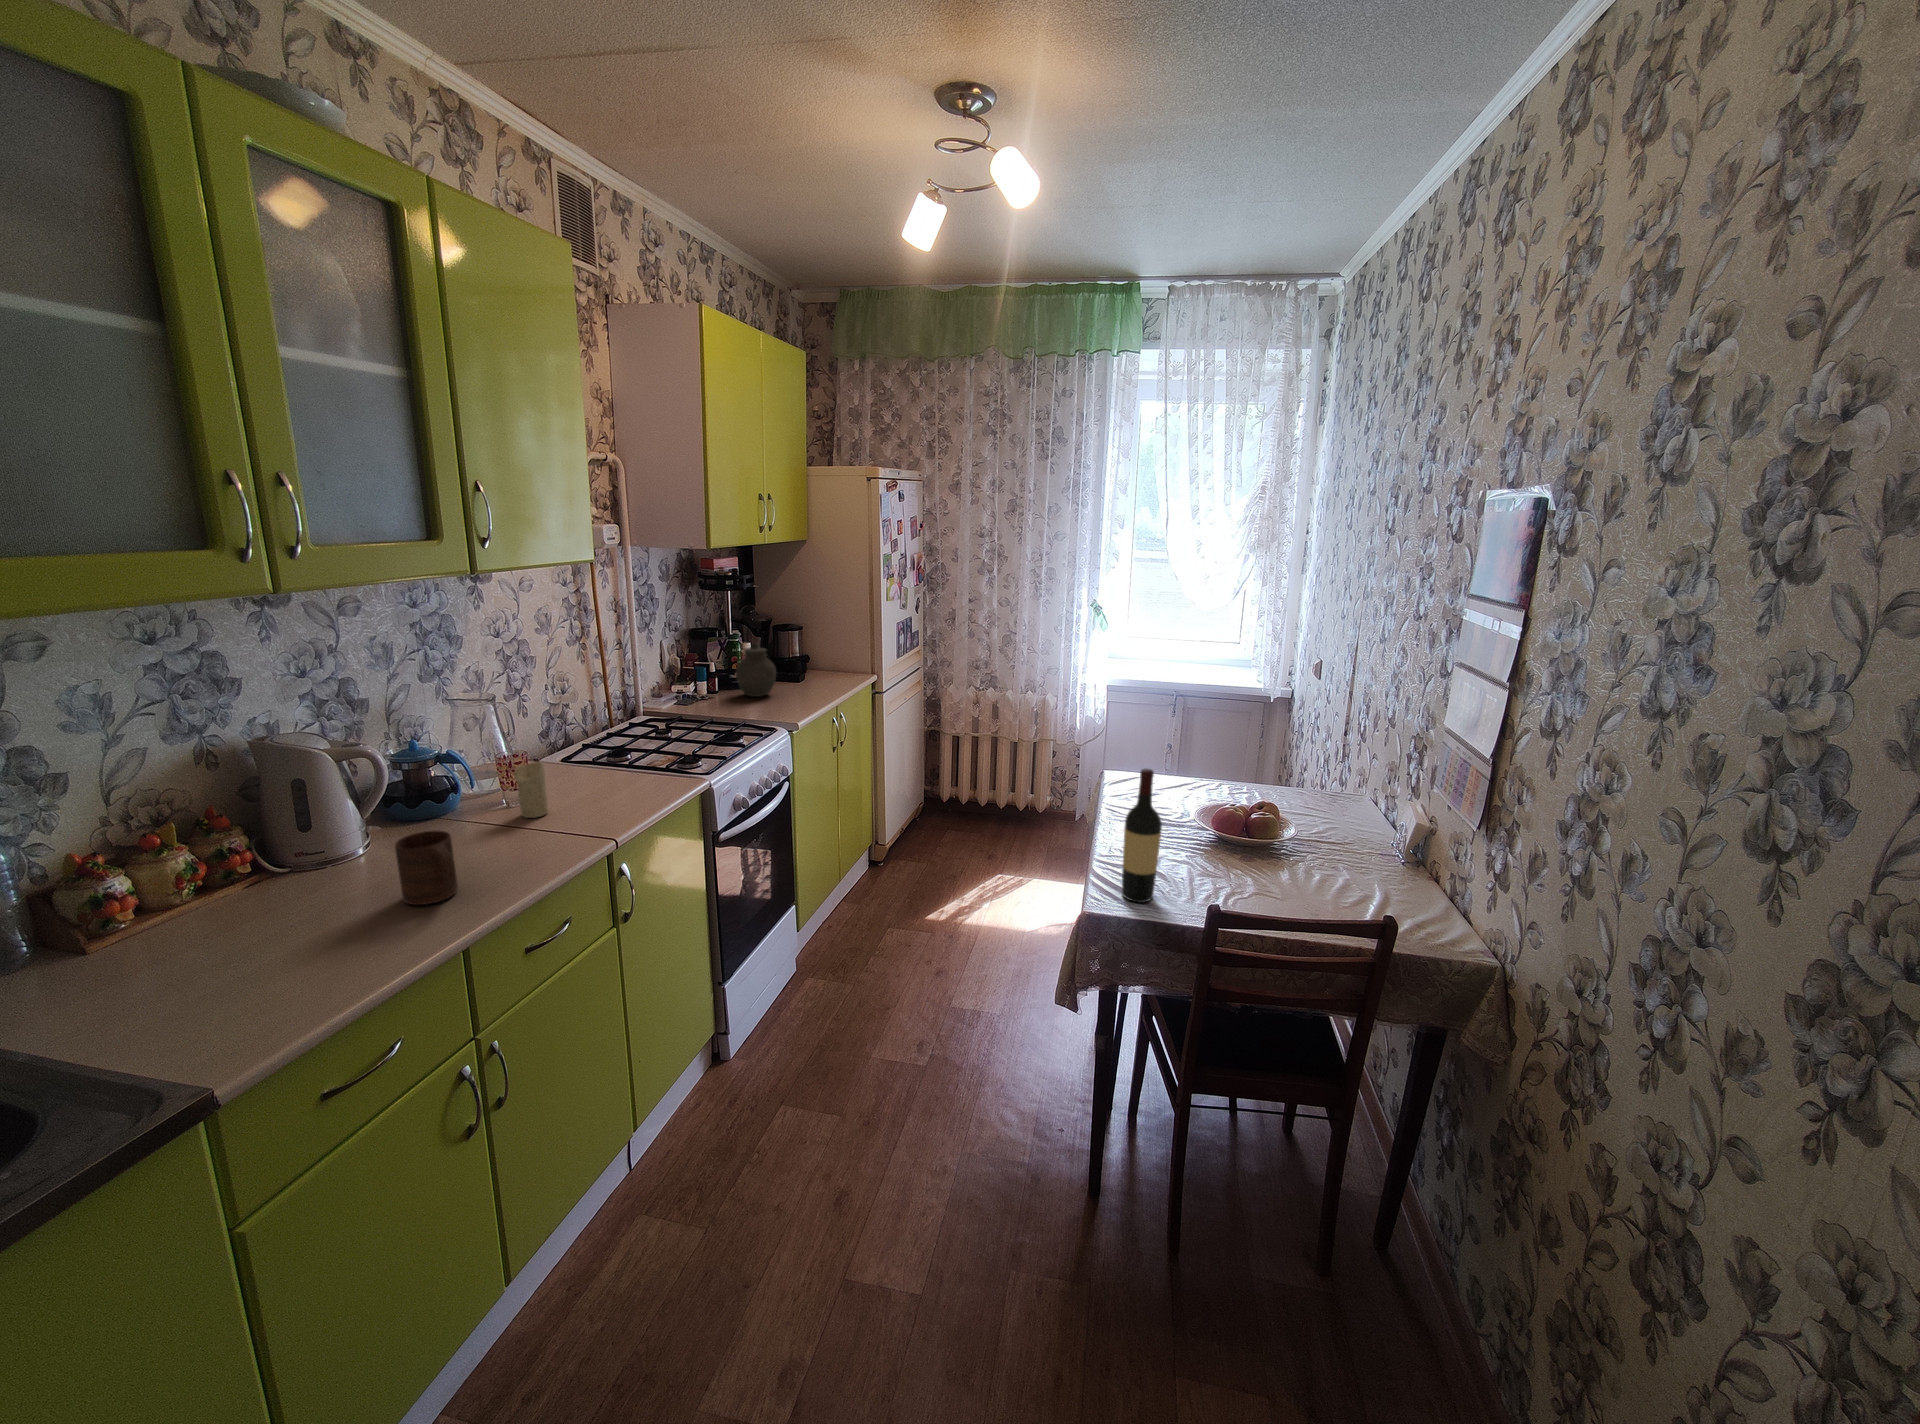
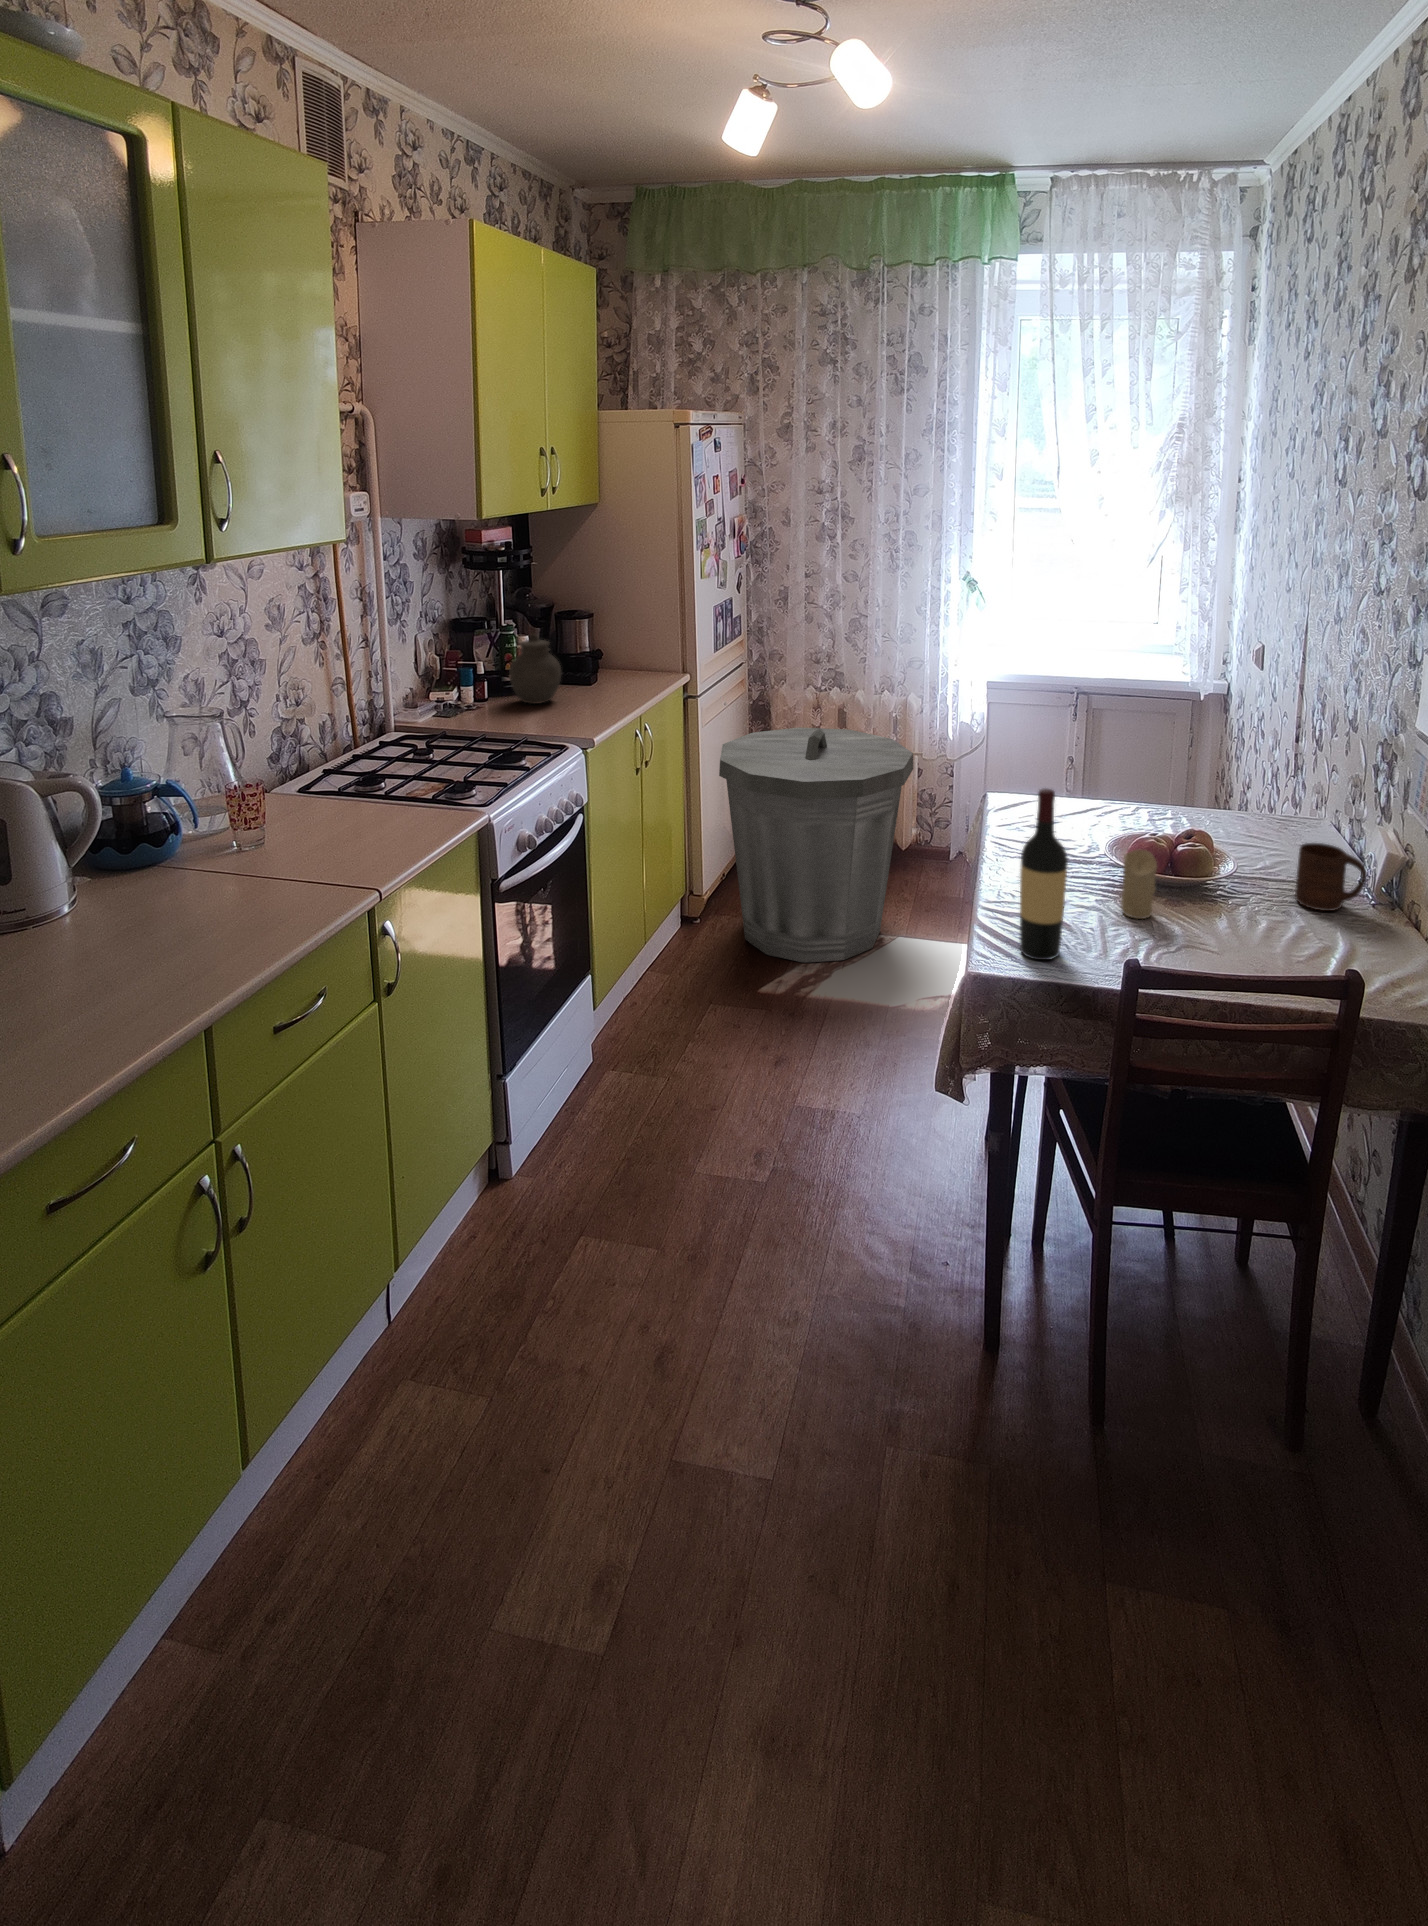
trash can: none [898,719,1046,895] -> present [719,727,913,963]
candle: present [515,761,548,818] -> present [1121,850,1157,919]
cup: present [395,831,458,905] -> present [1295,843,1367,911]

